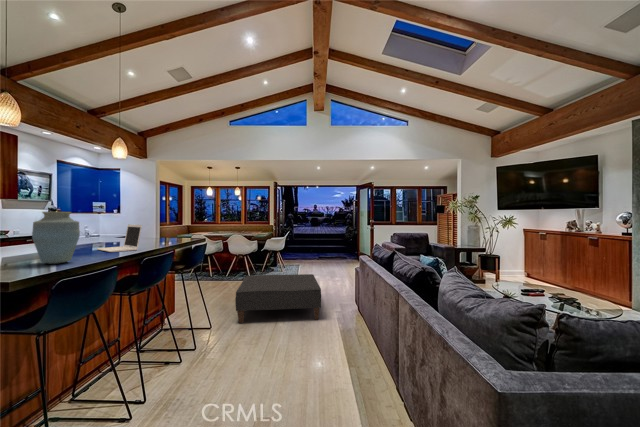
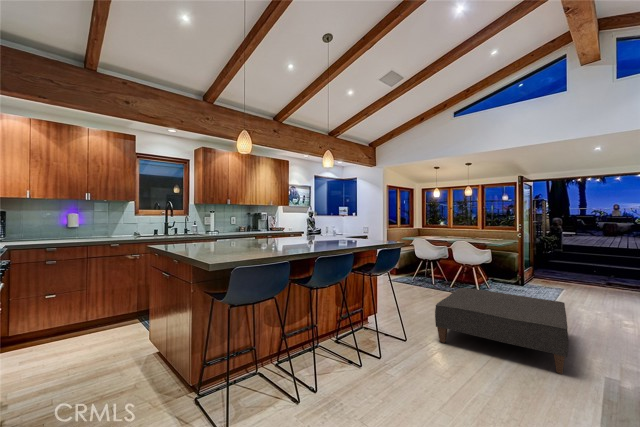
vase: present [32,212,80,264] -> none [239,210,269,252]
laptop: present [97,224,142,252] -> none [301,223,330,246]

